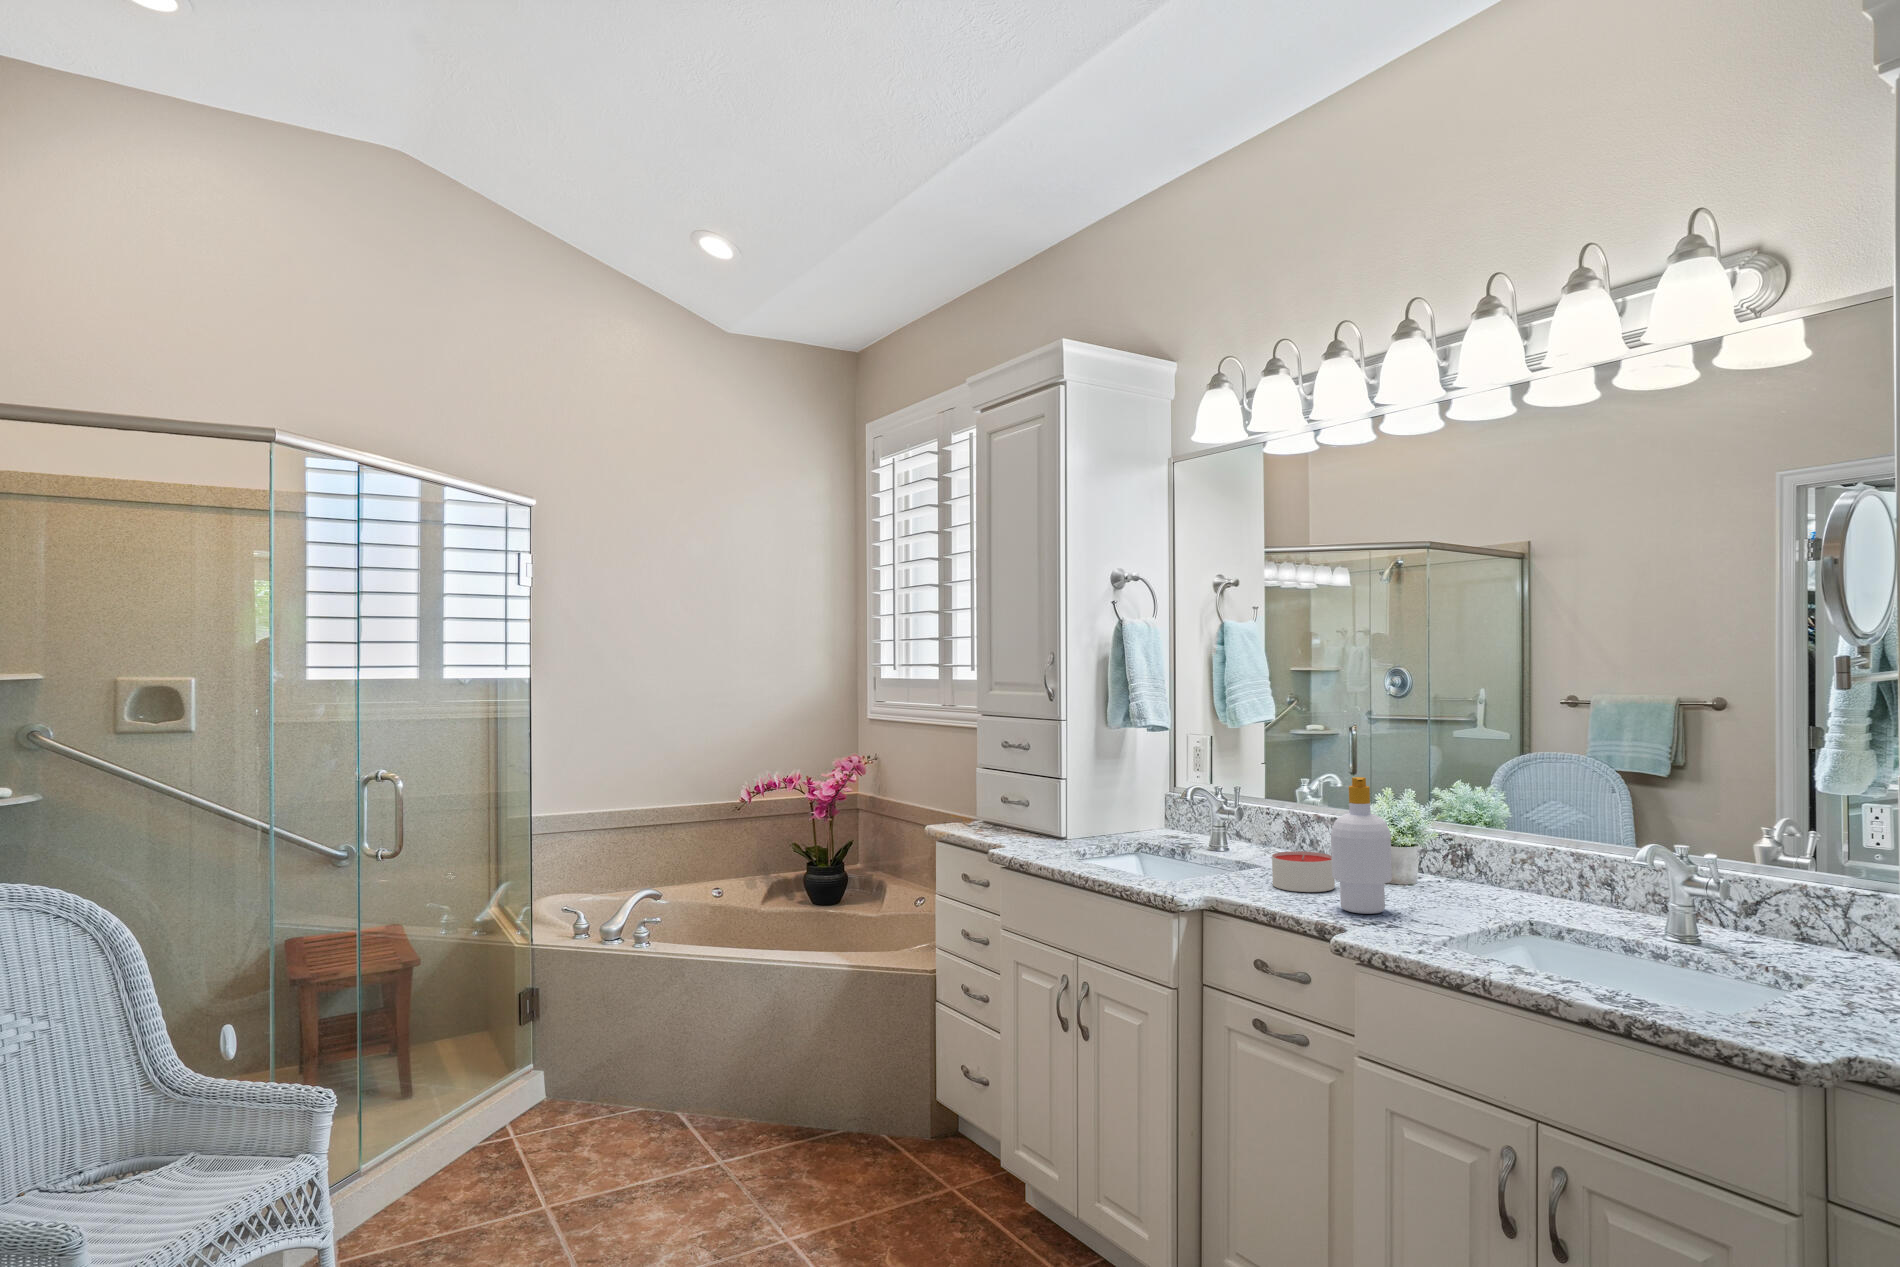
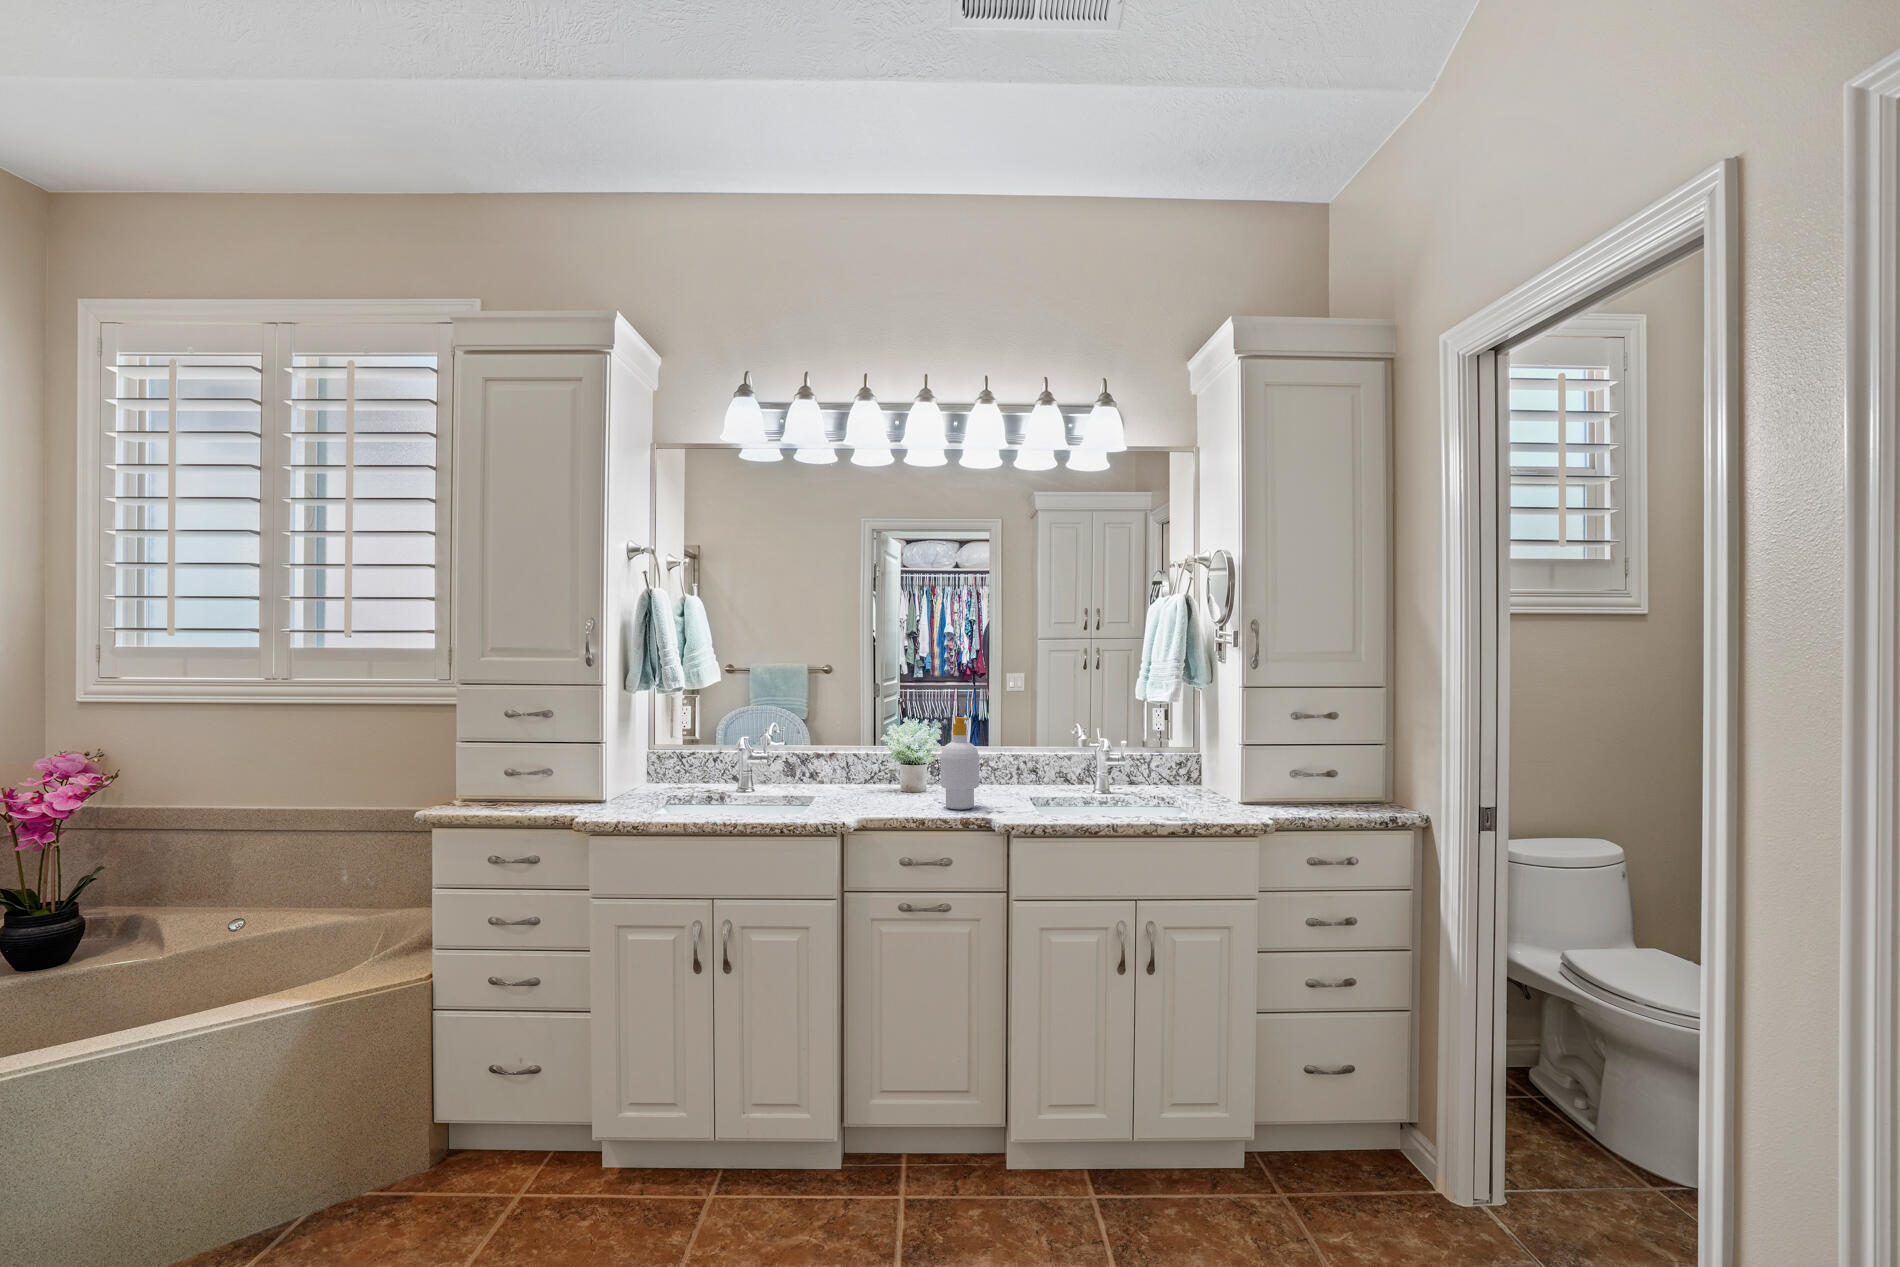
candle: present [1272,851,1335,892] -> none [863,777,907,806]

